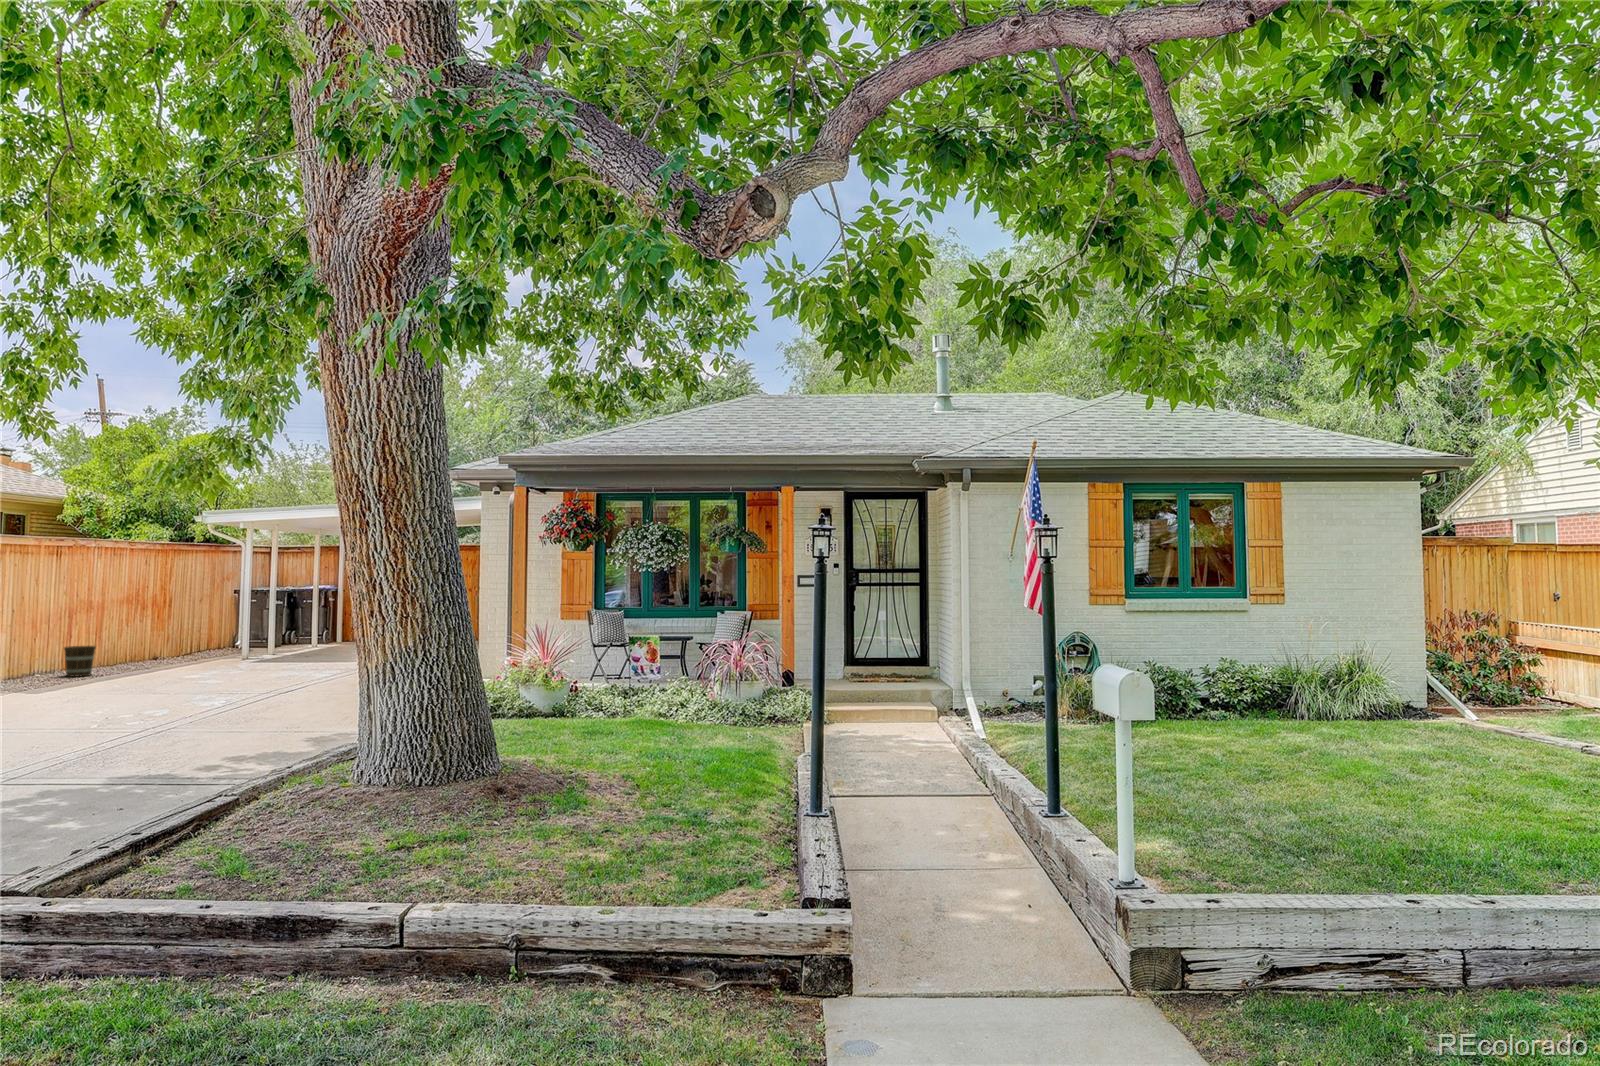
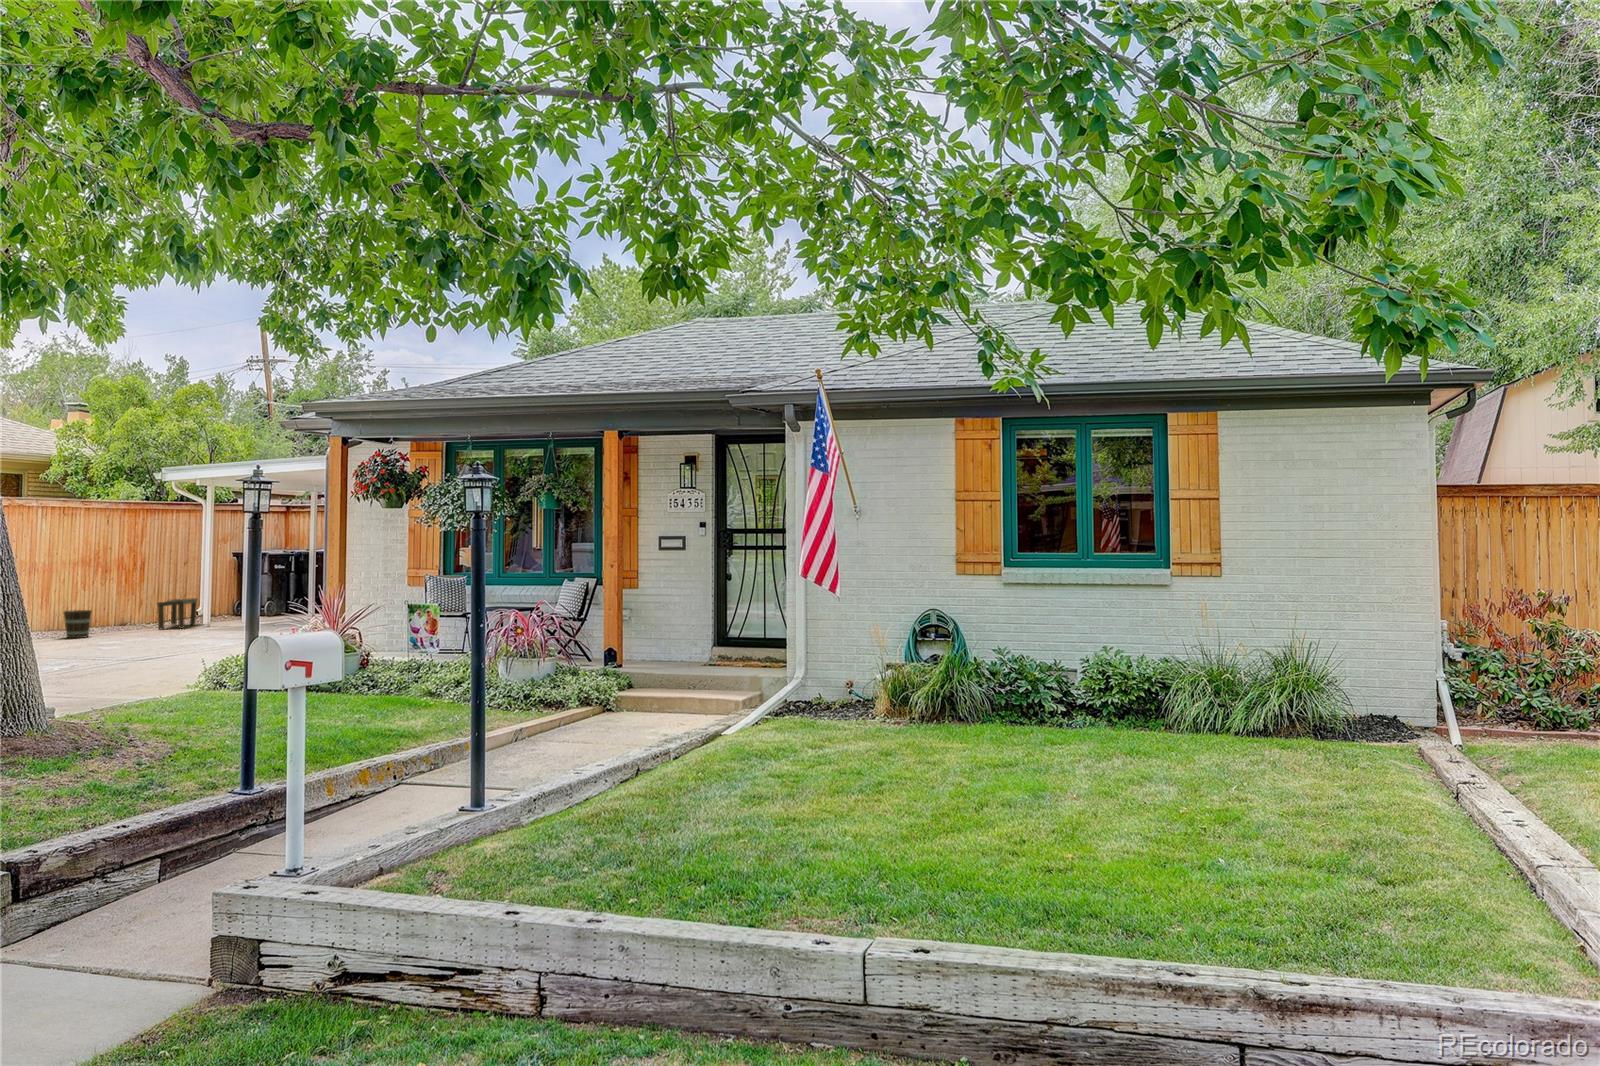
bench: none [156,632,190,665] -> present [157,598,198,629]

